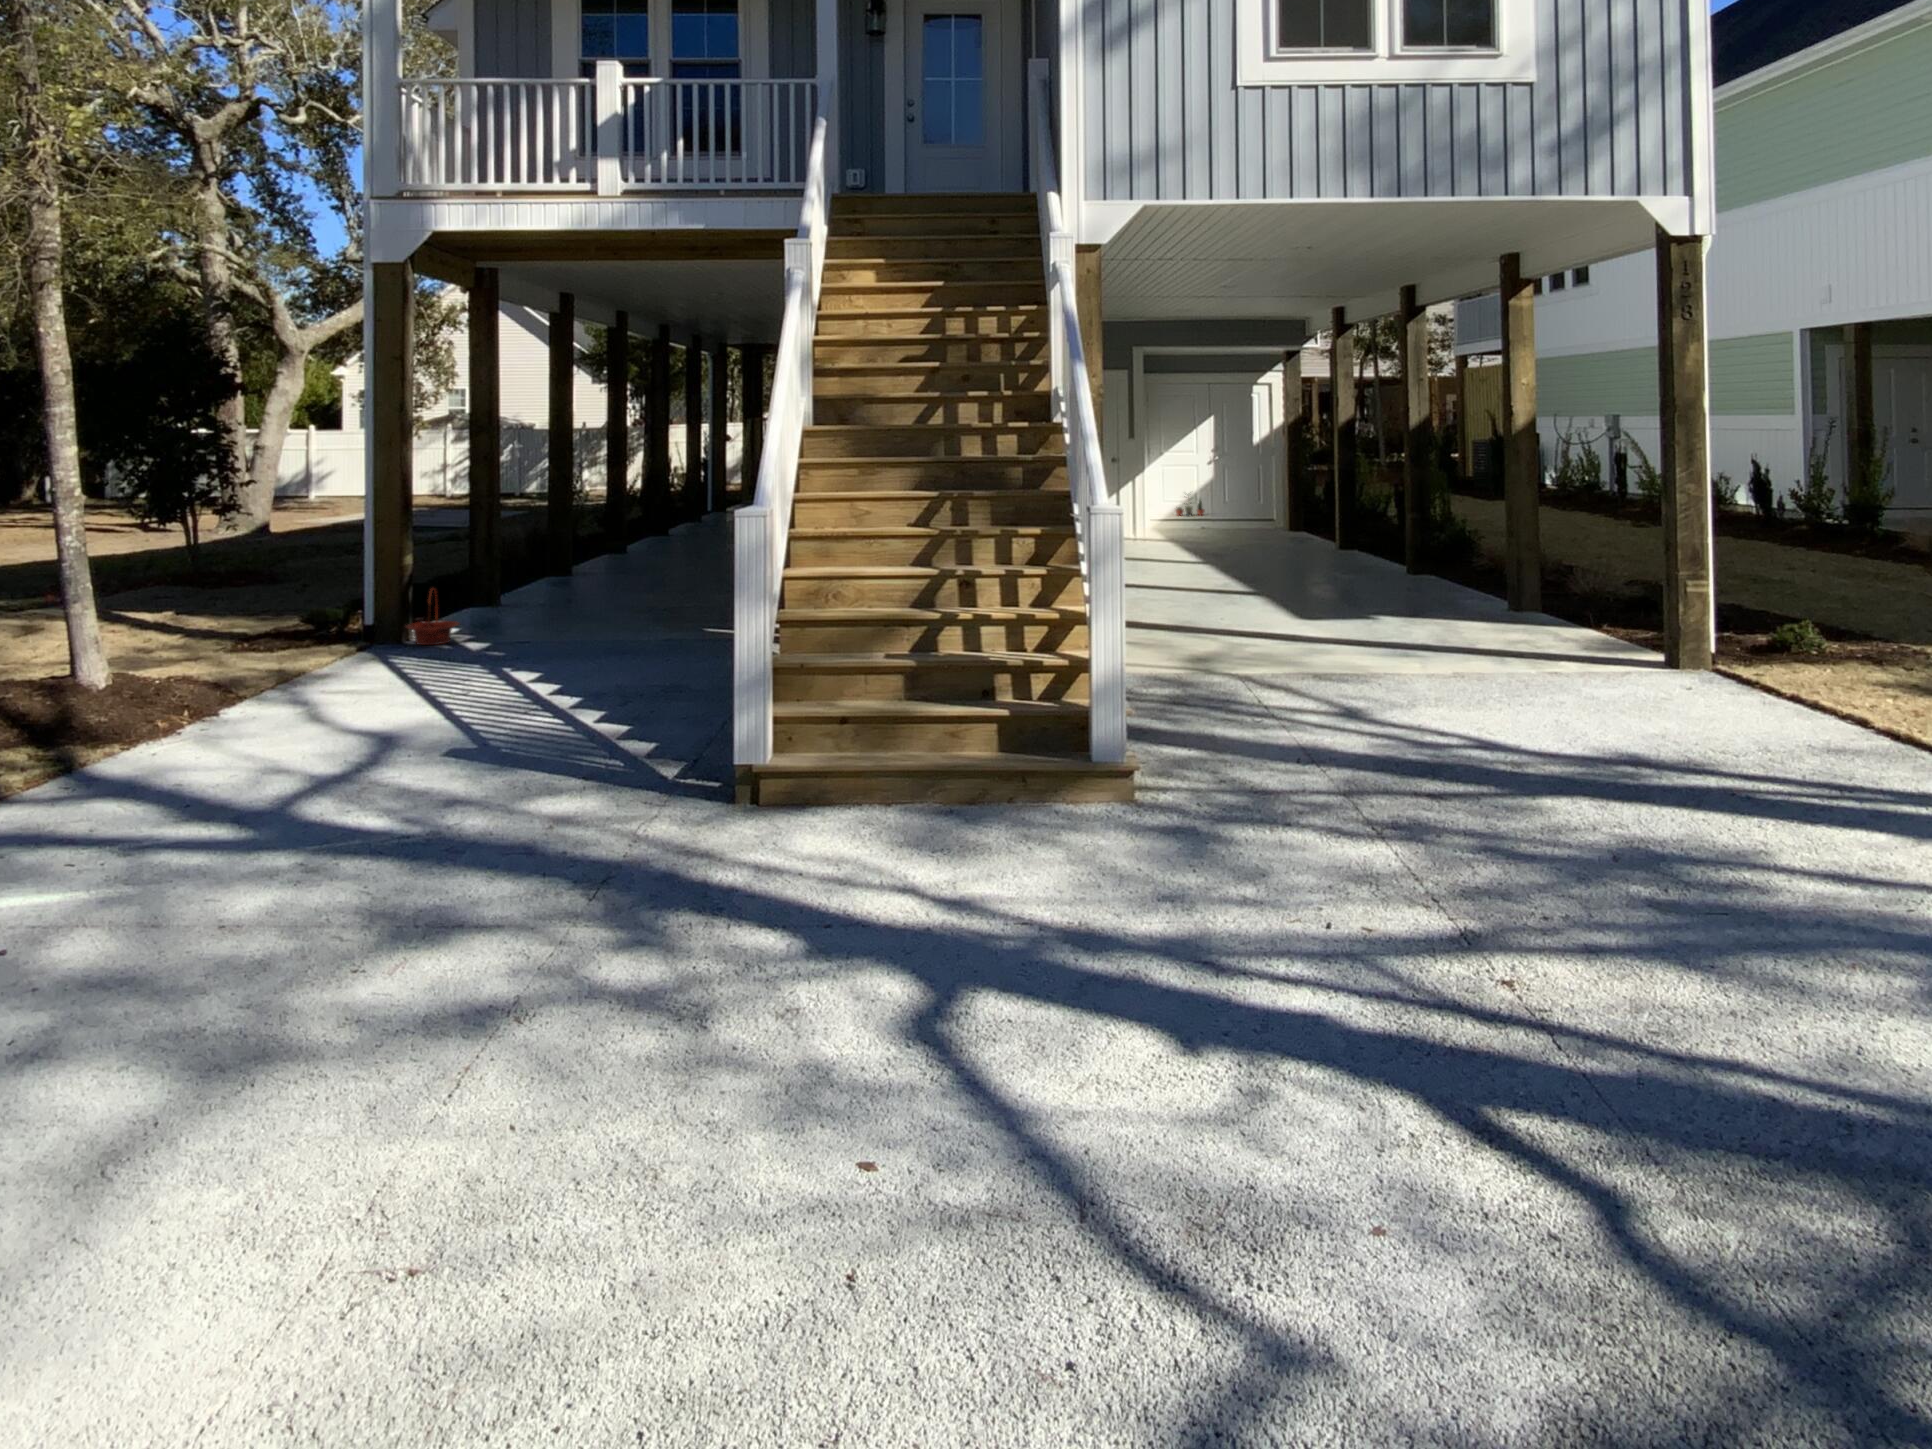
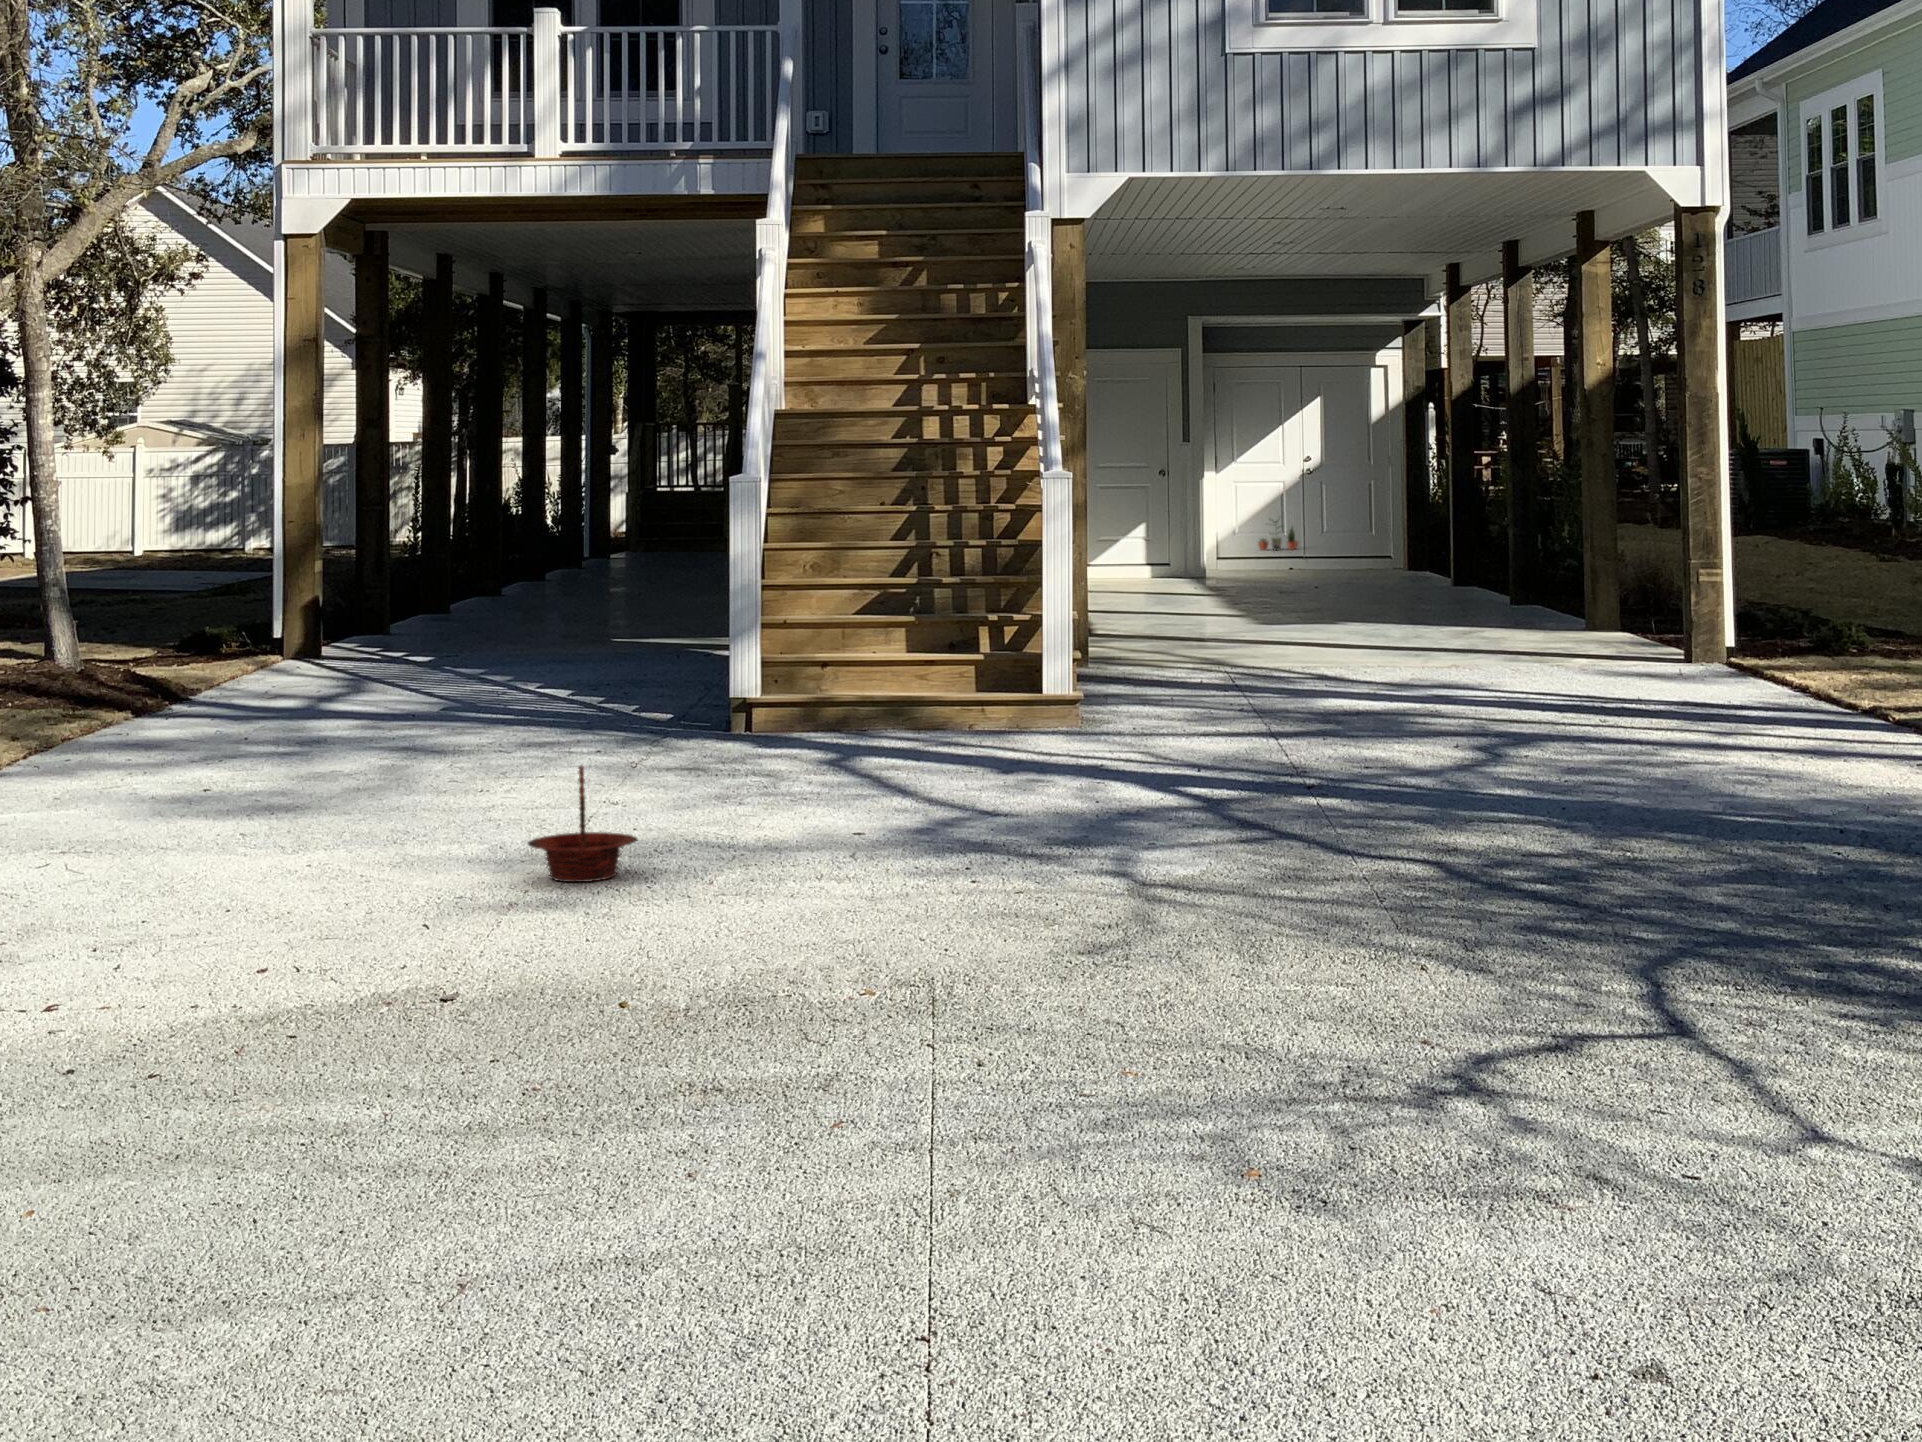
basket: present [405,588,460,645] -> present [528,766,637,882]

